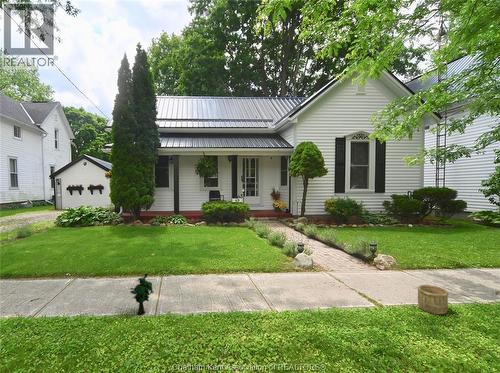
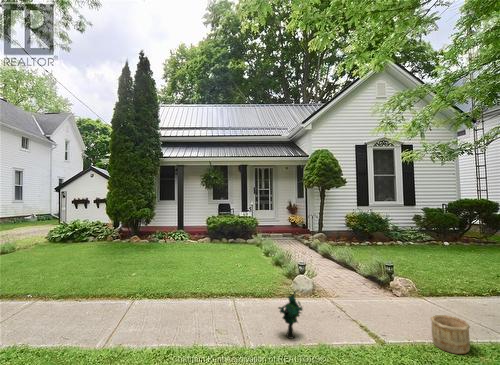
decorative plant: present [131,274,153,315] -> present [279,291,303,339]

